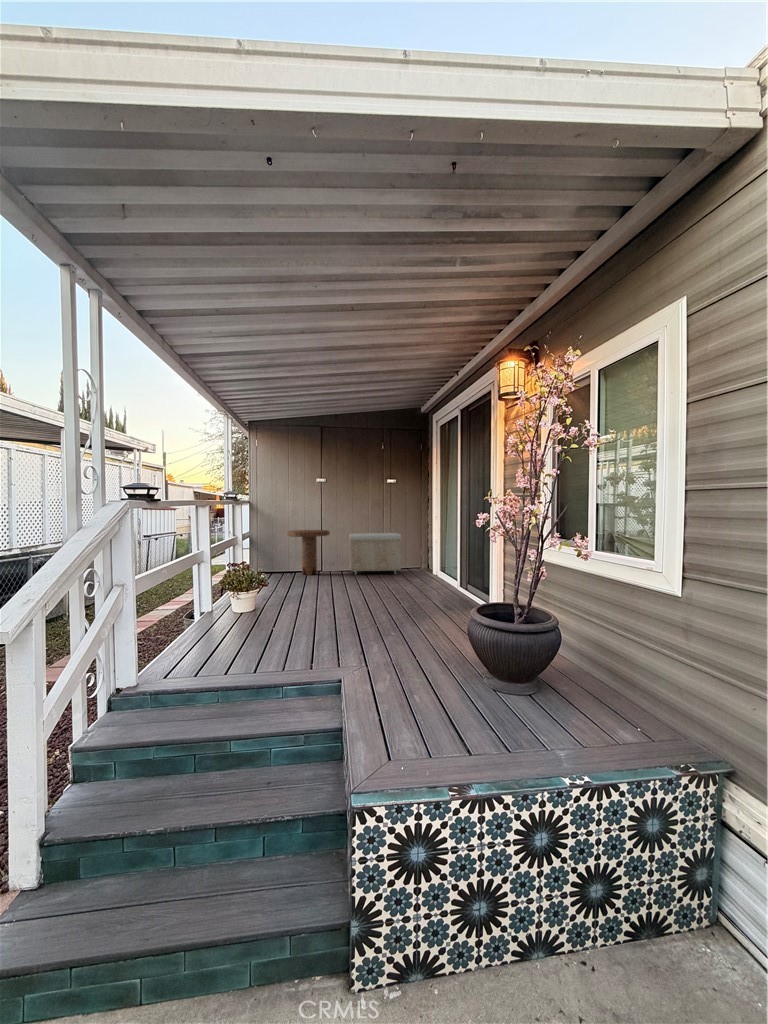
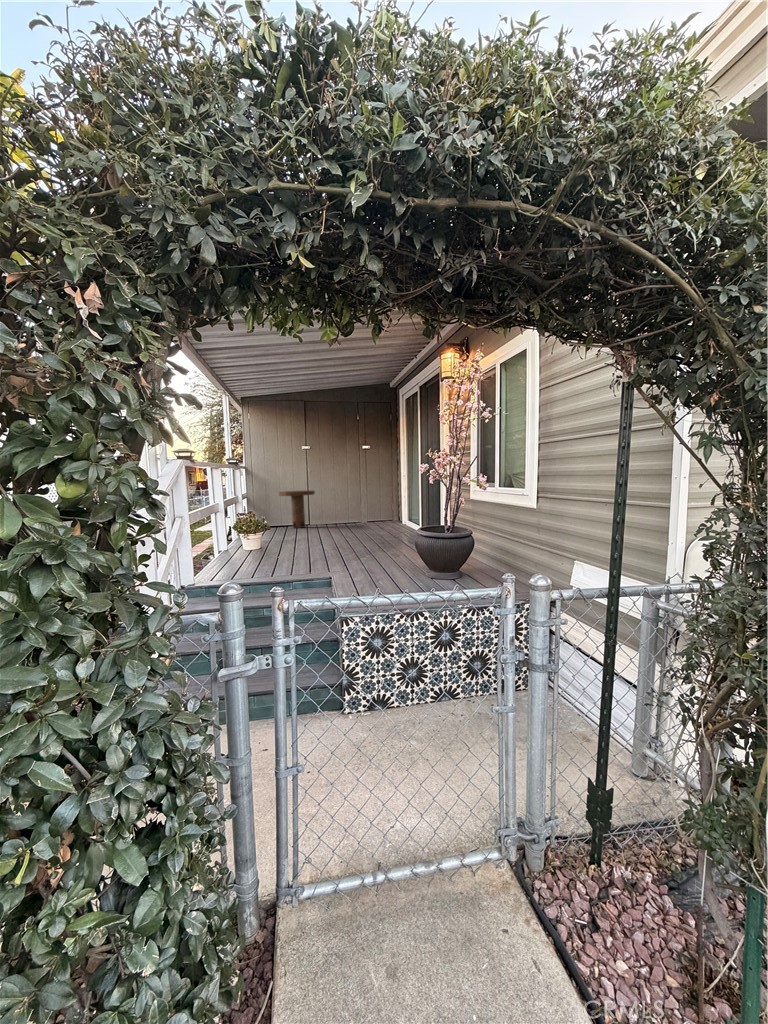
storage bench: present [350,533,401,574] -> none [332,492,376,527]

